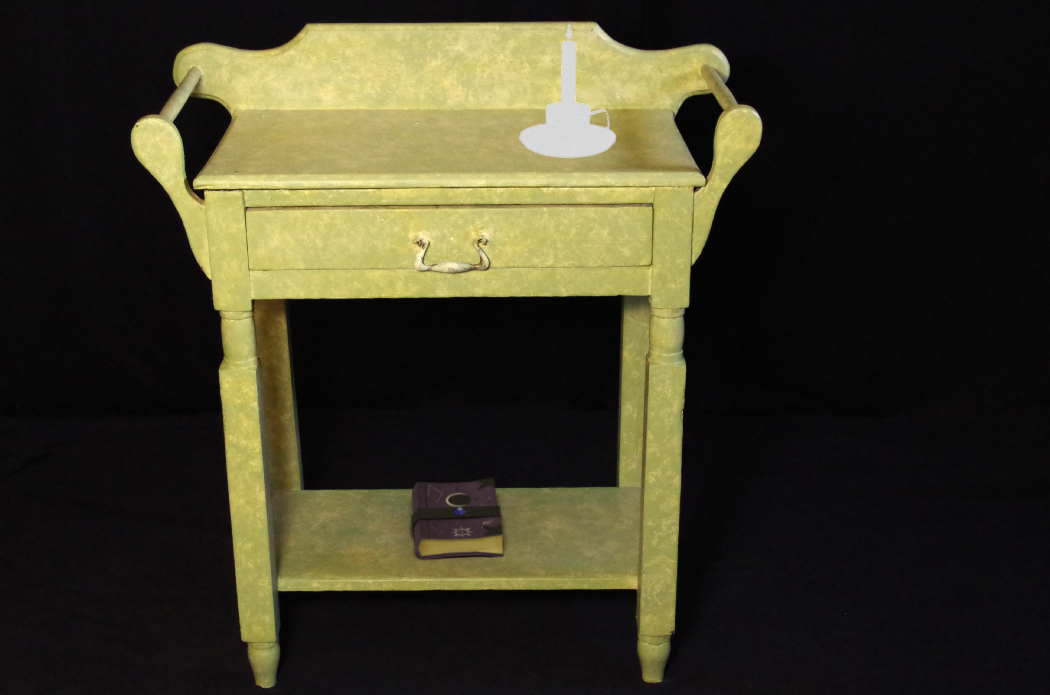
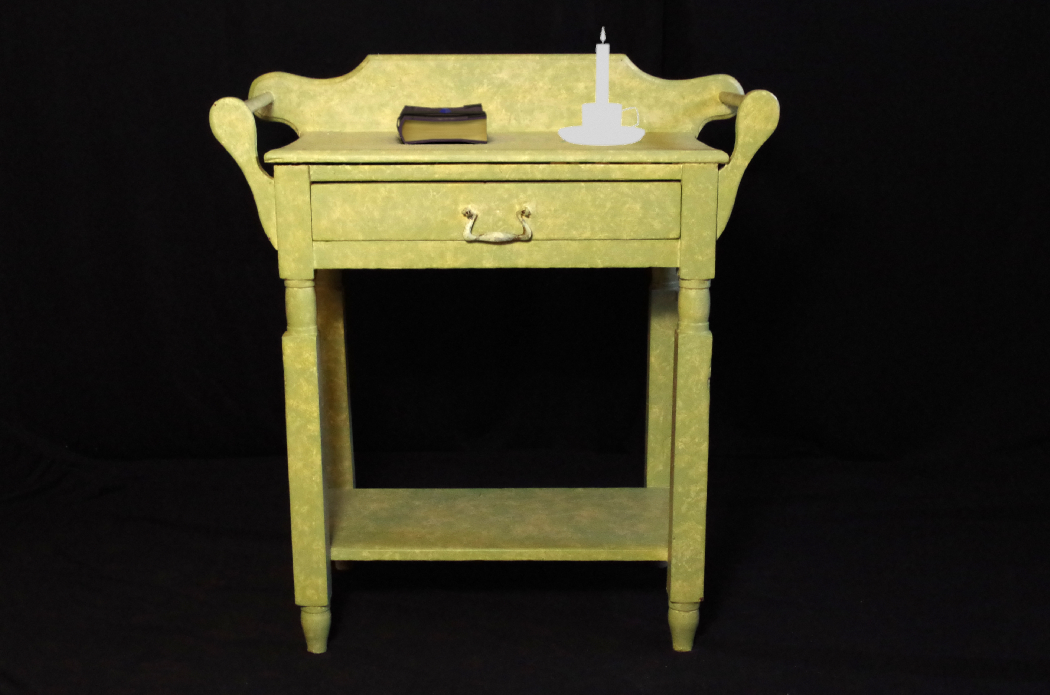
book: present [411,478,503,560] -> present [396,103,487,144]

